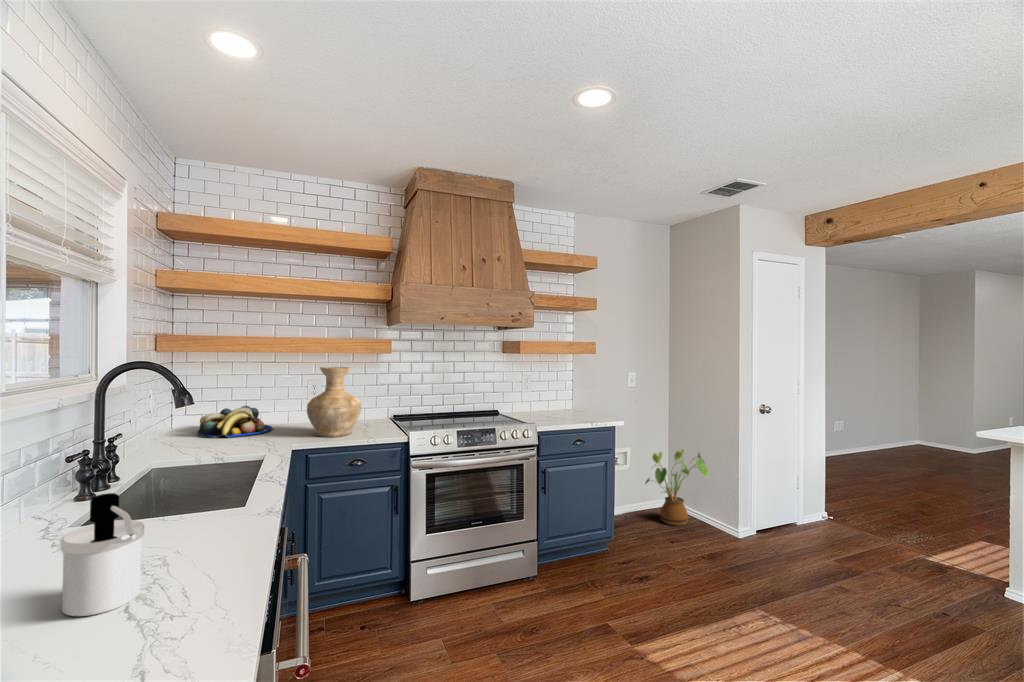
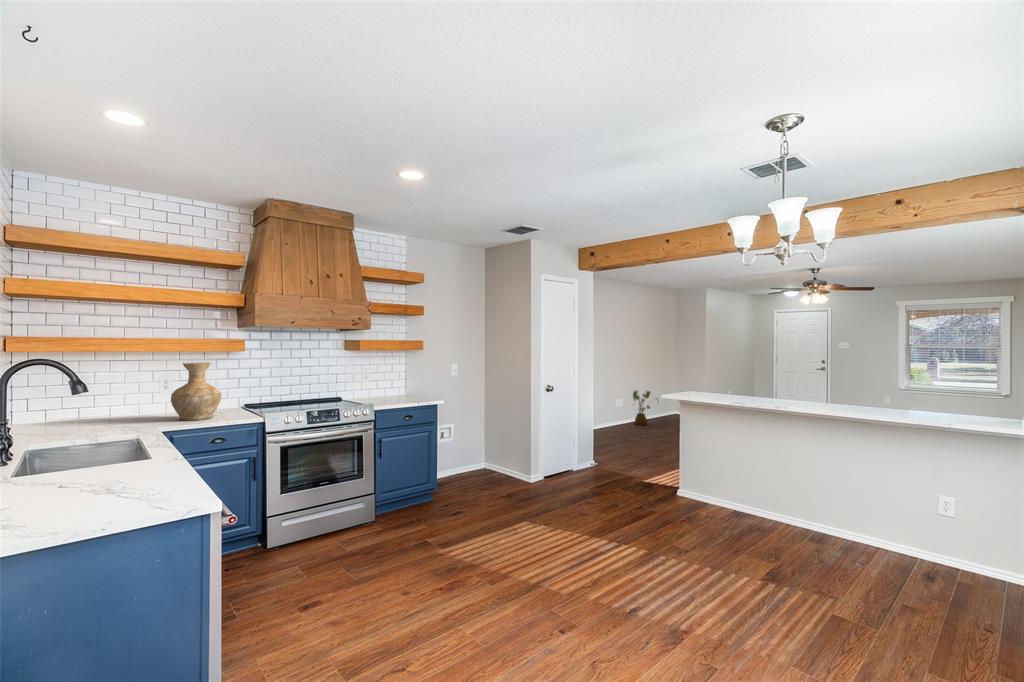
fruit bowl: present [198,406,272,438] -> none [59,400,133,427]
house plant: present [645,449,708,526] -> present [633,391,657,425]
soap dispenser: present [60,493,144,616] -> none [80,428,135,494]

